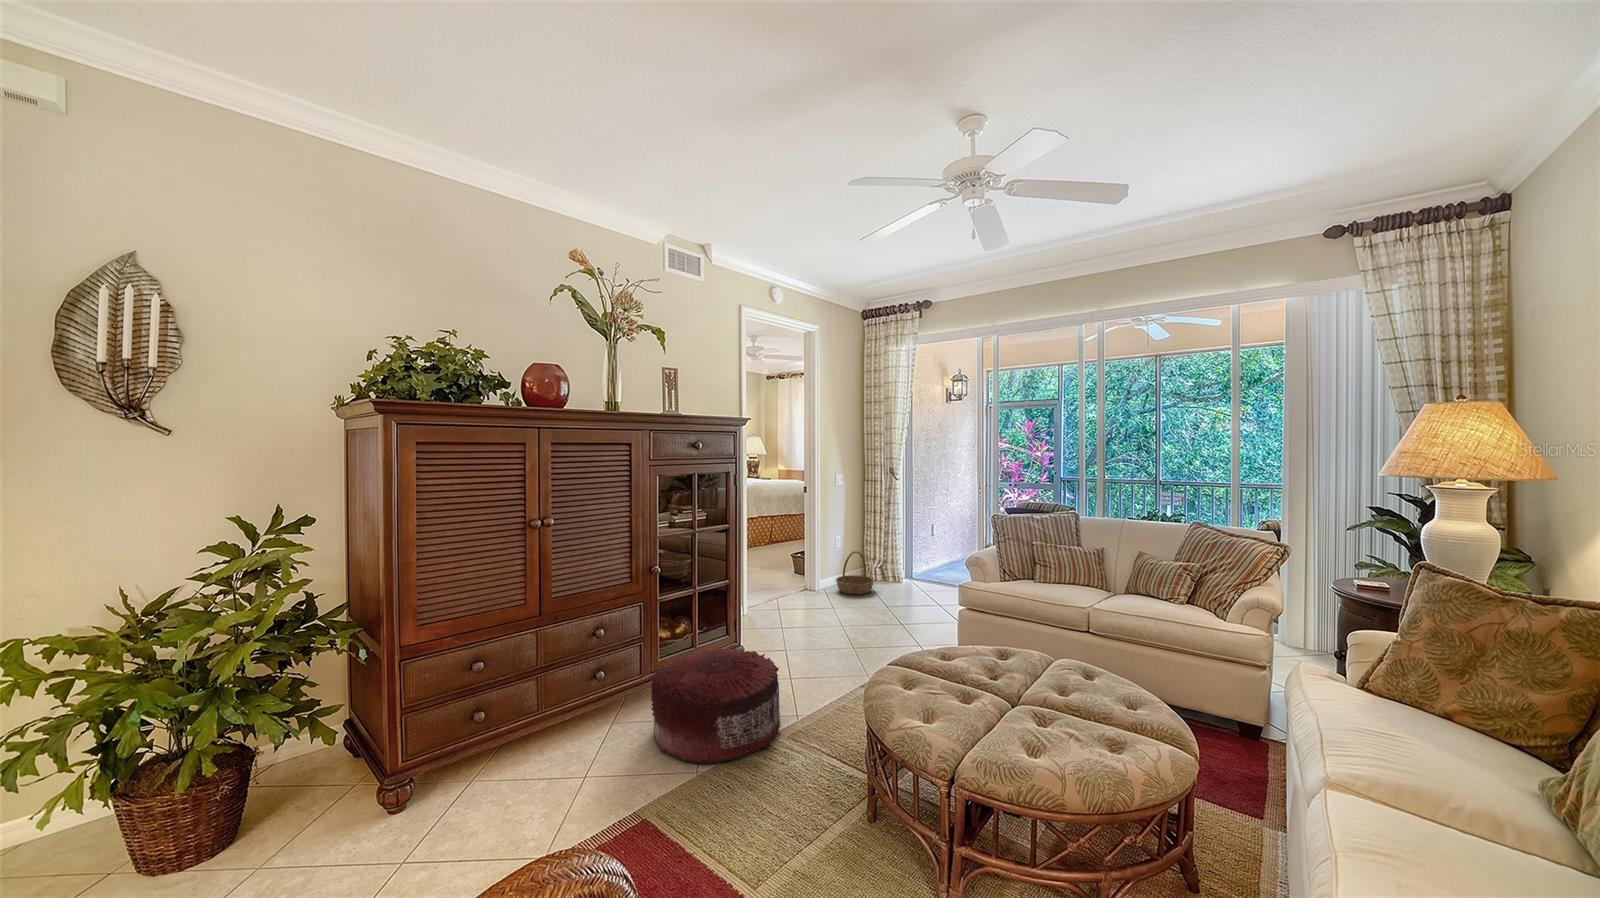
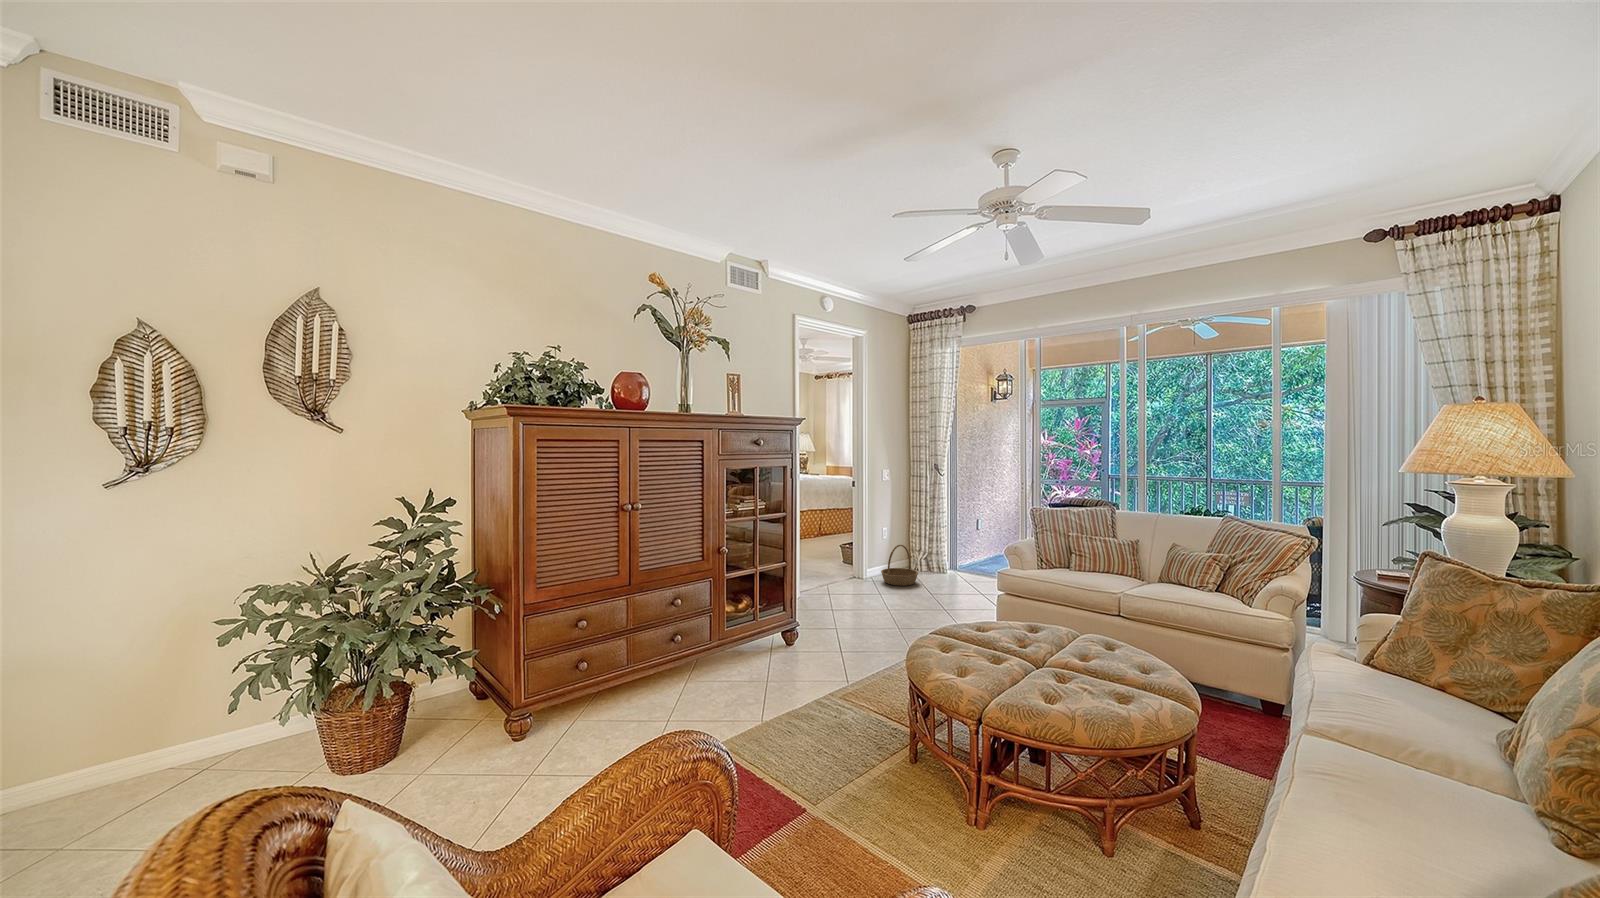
pouf: present [651,647,781,764] -> none [720,622,832,718]

